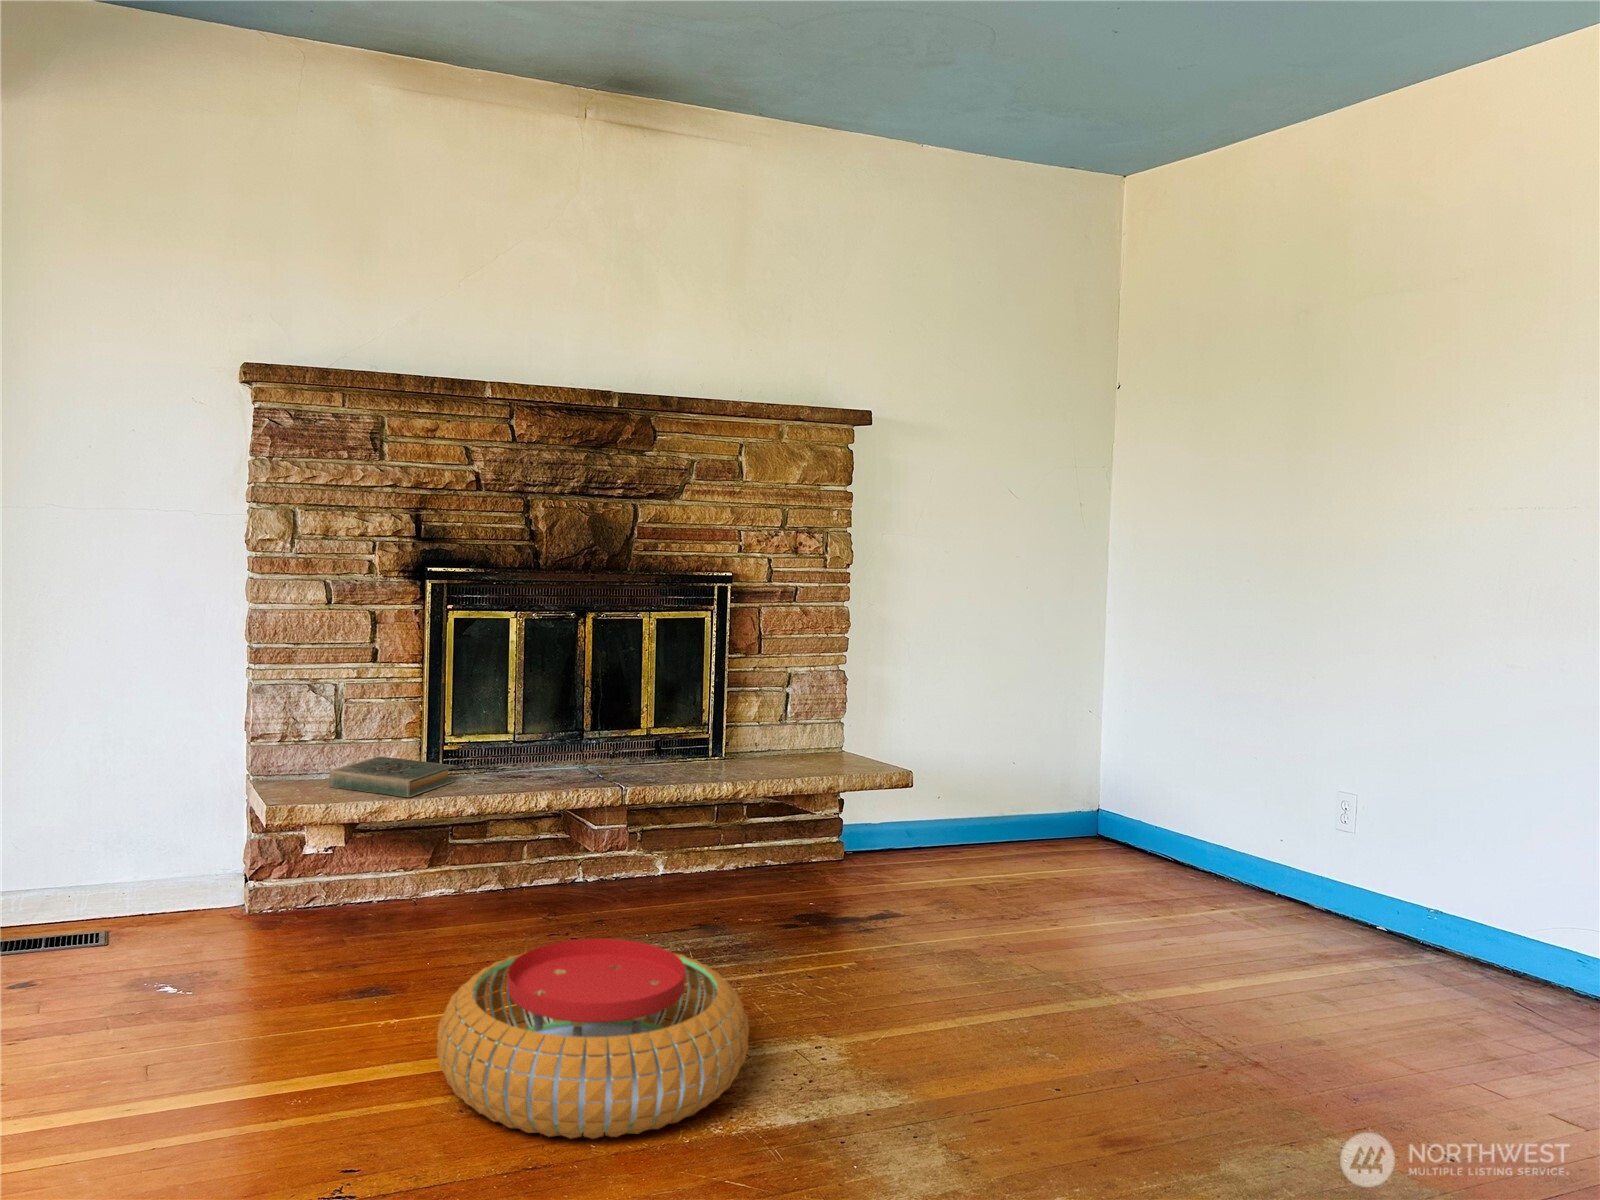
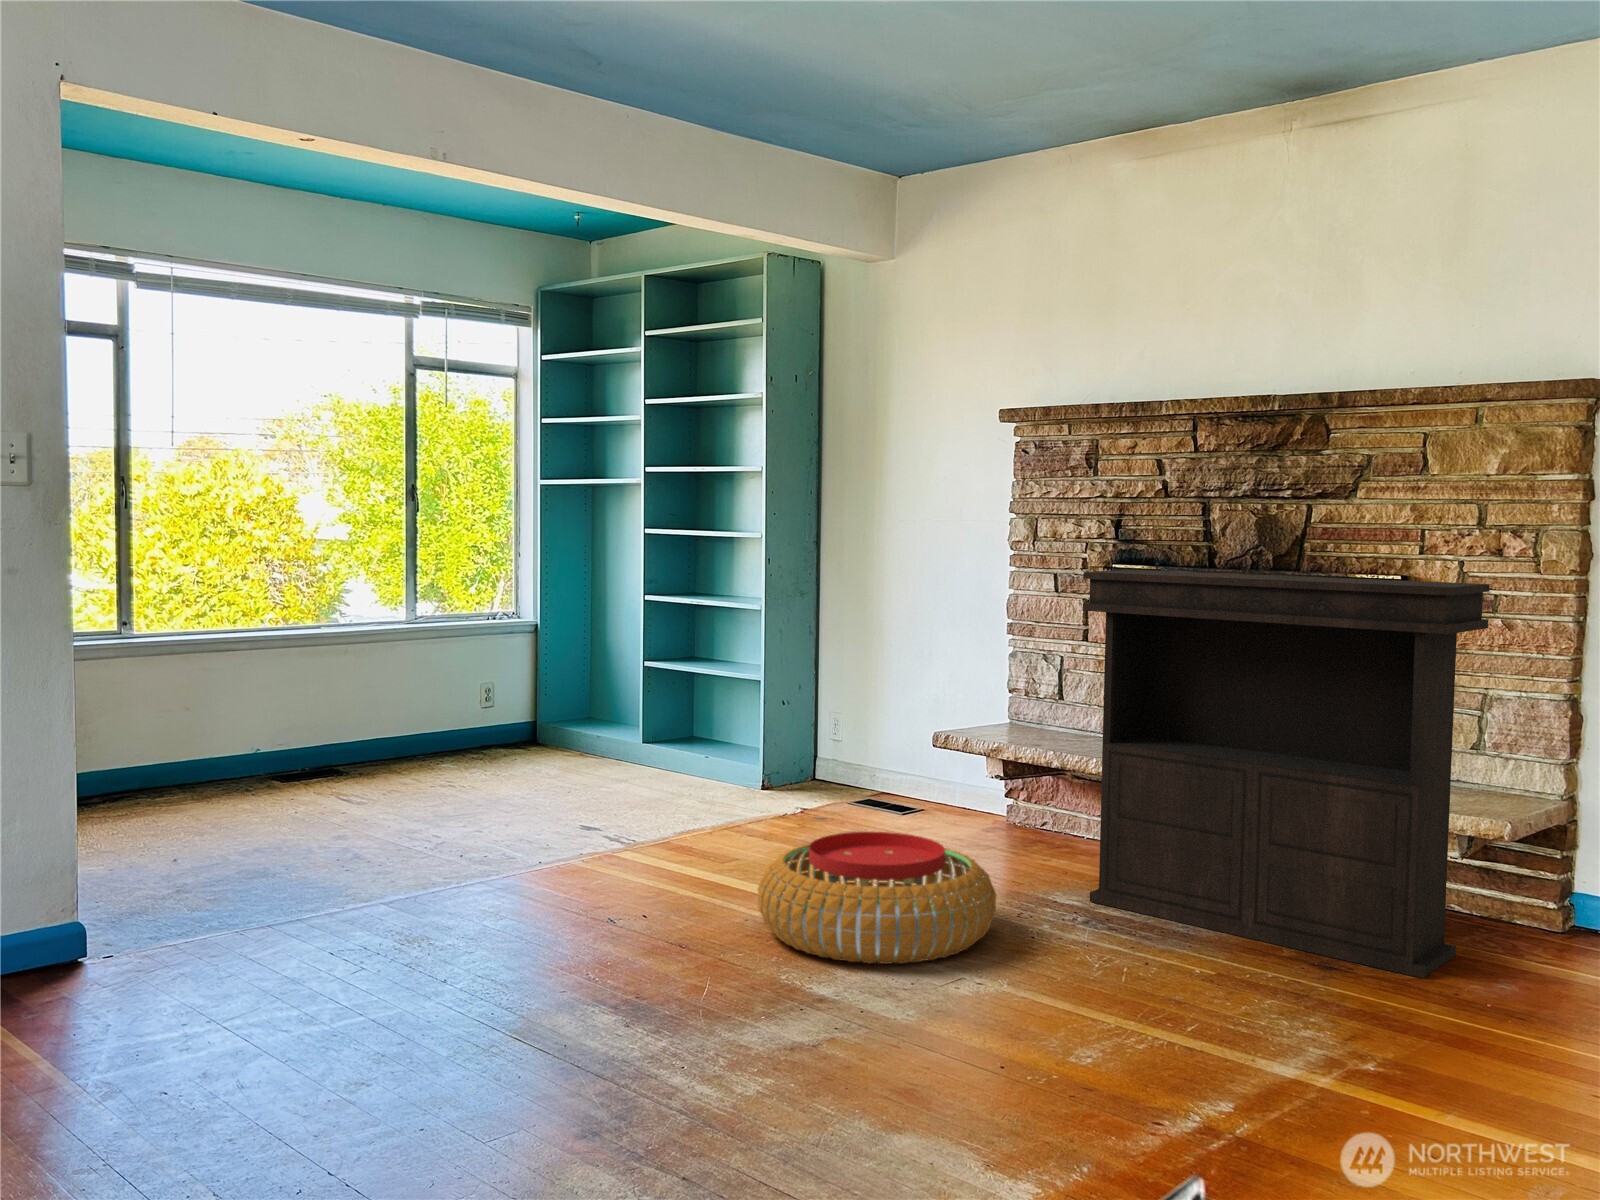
console table: none [576,581,944,953] -> present [1083,570,1490,978]
hardback book: present [329,756,455,797] -> none [1009,719,1092,744]

